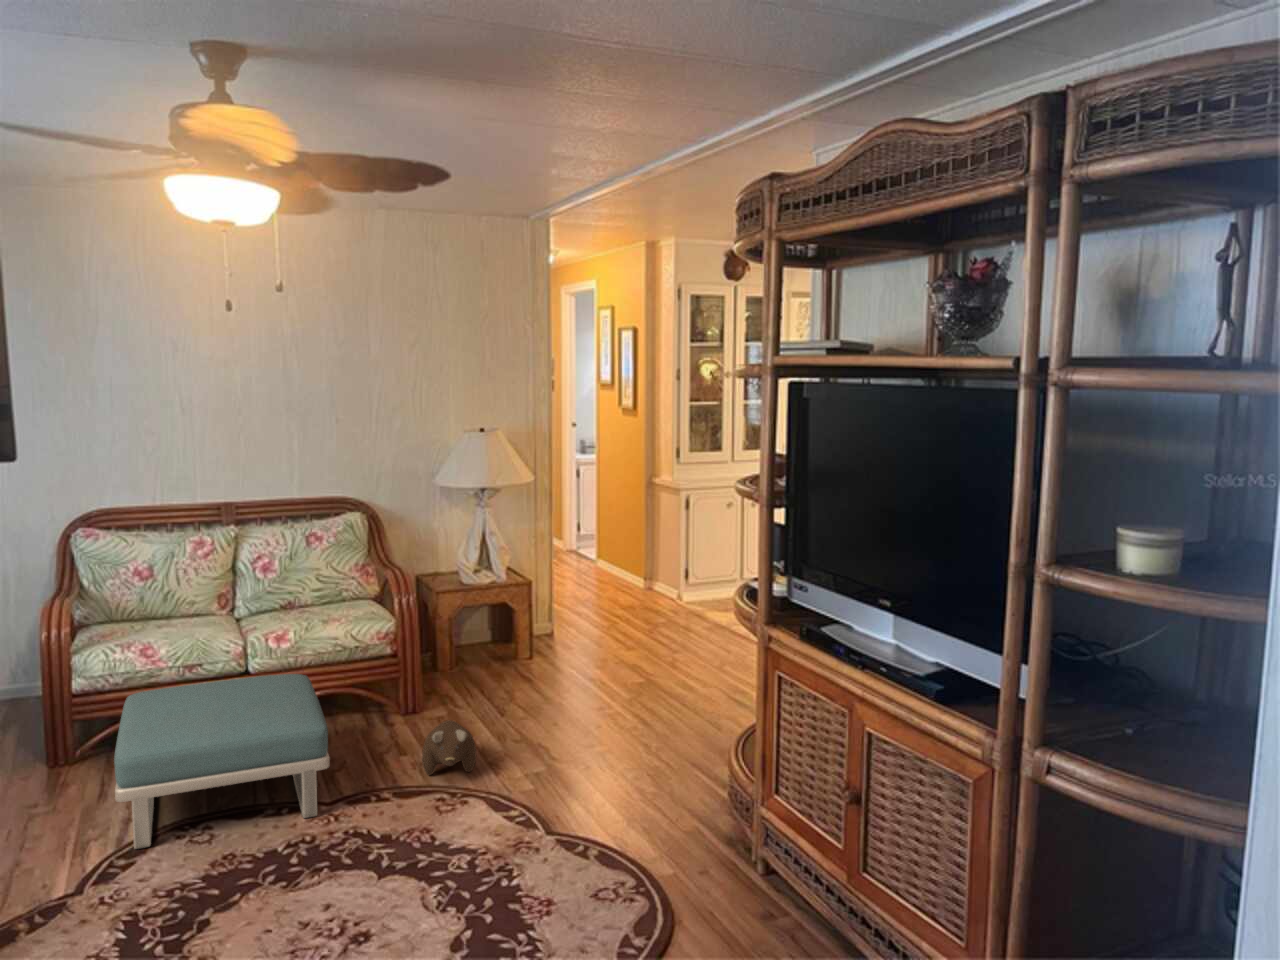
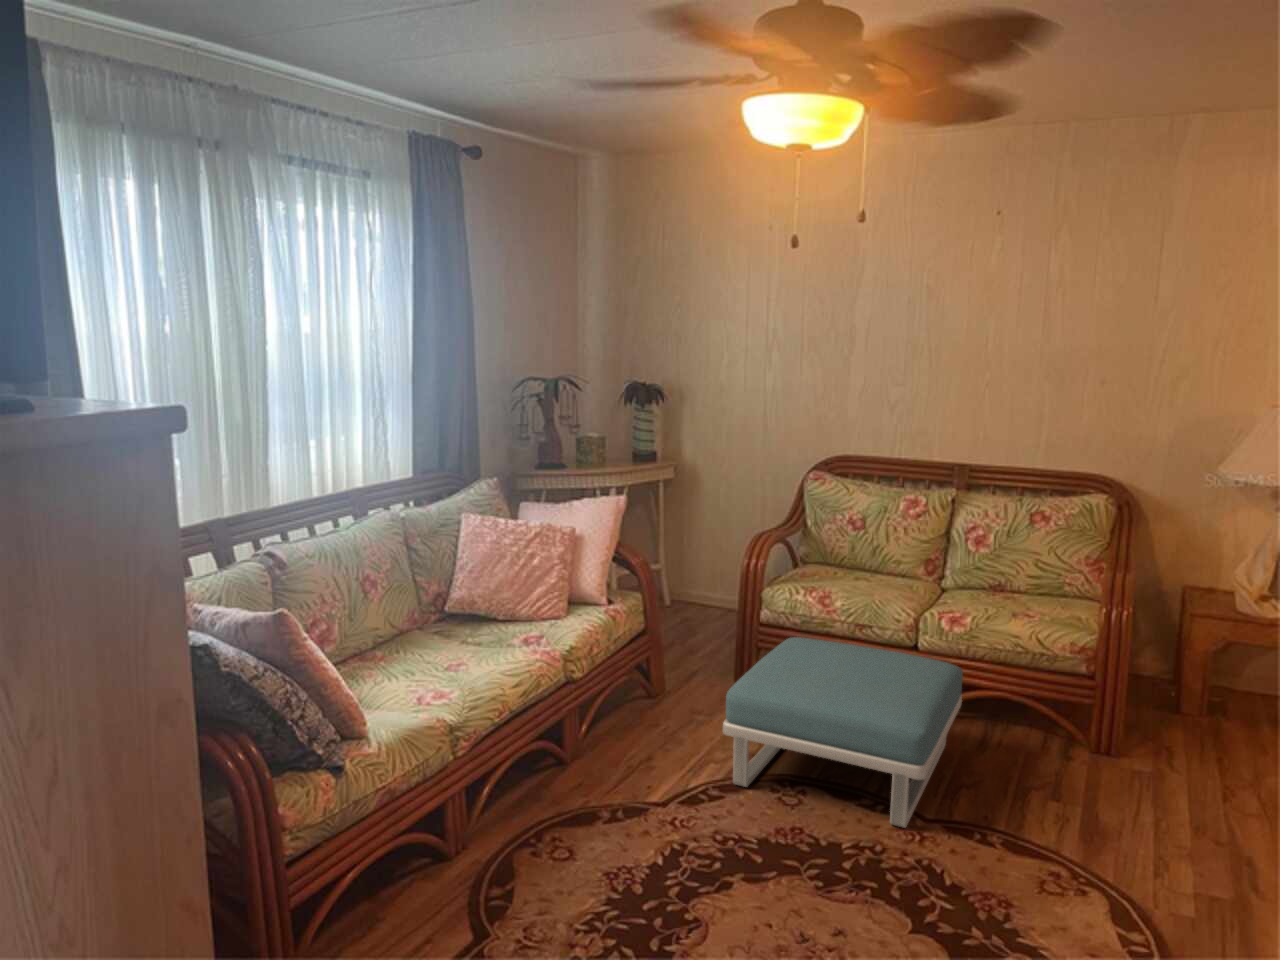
plush toy: present [422,720,476,775] -> none [1058,779,1136,859]

